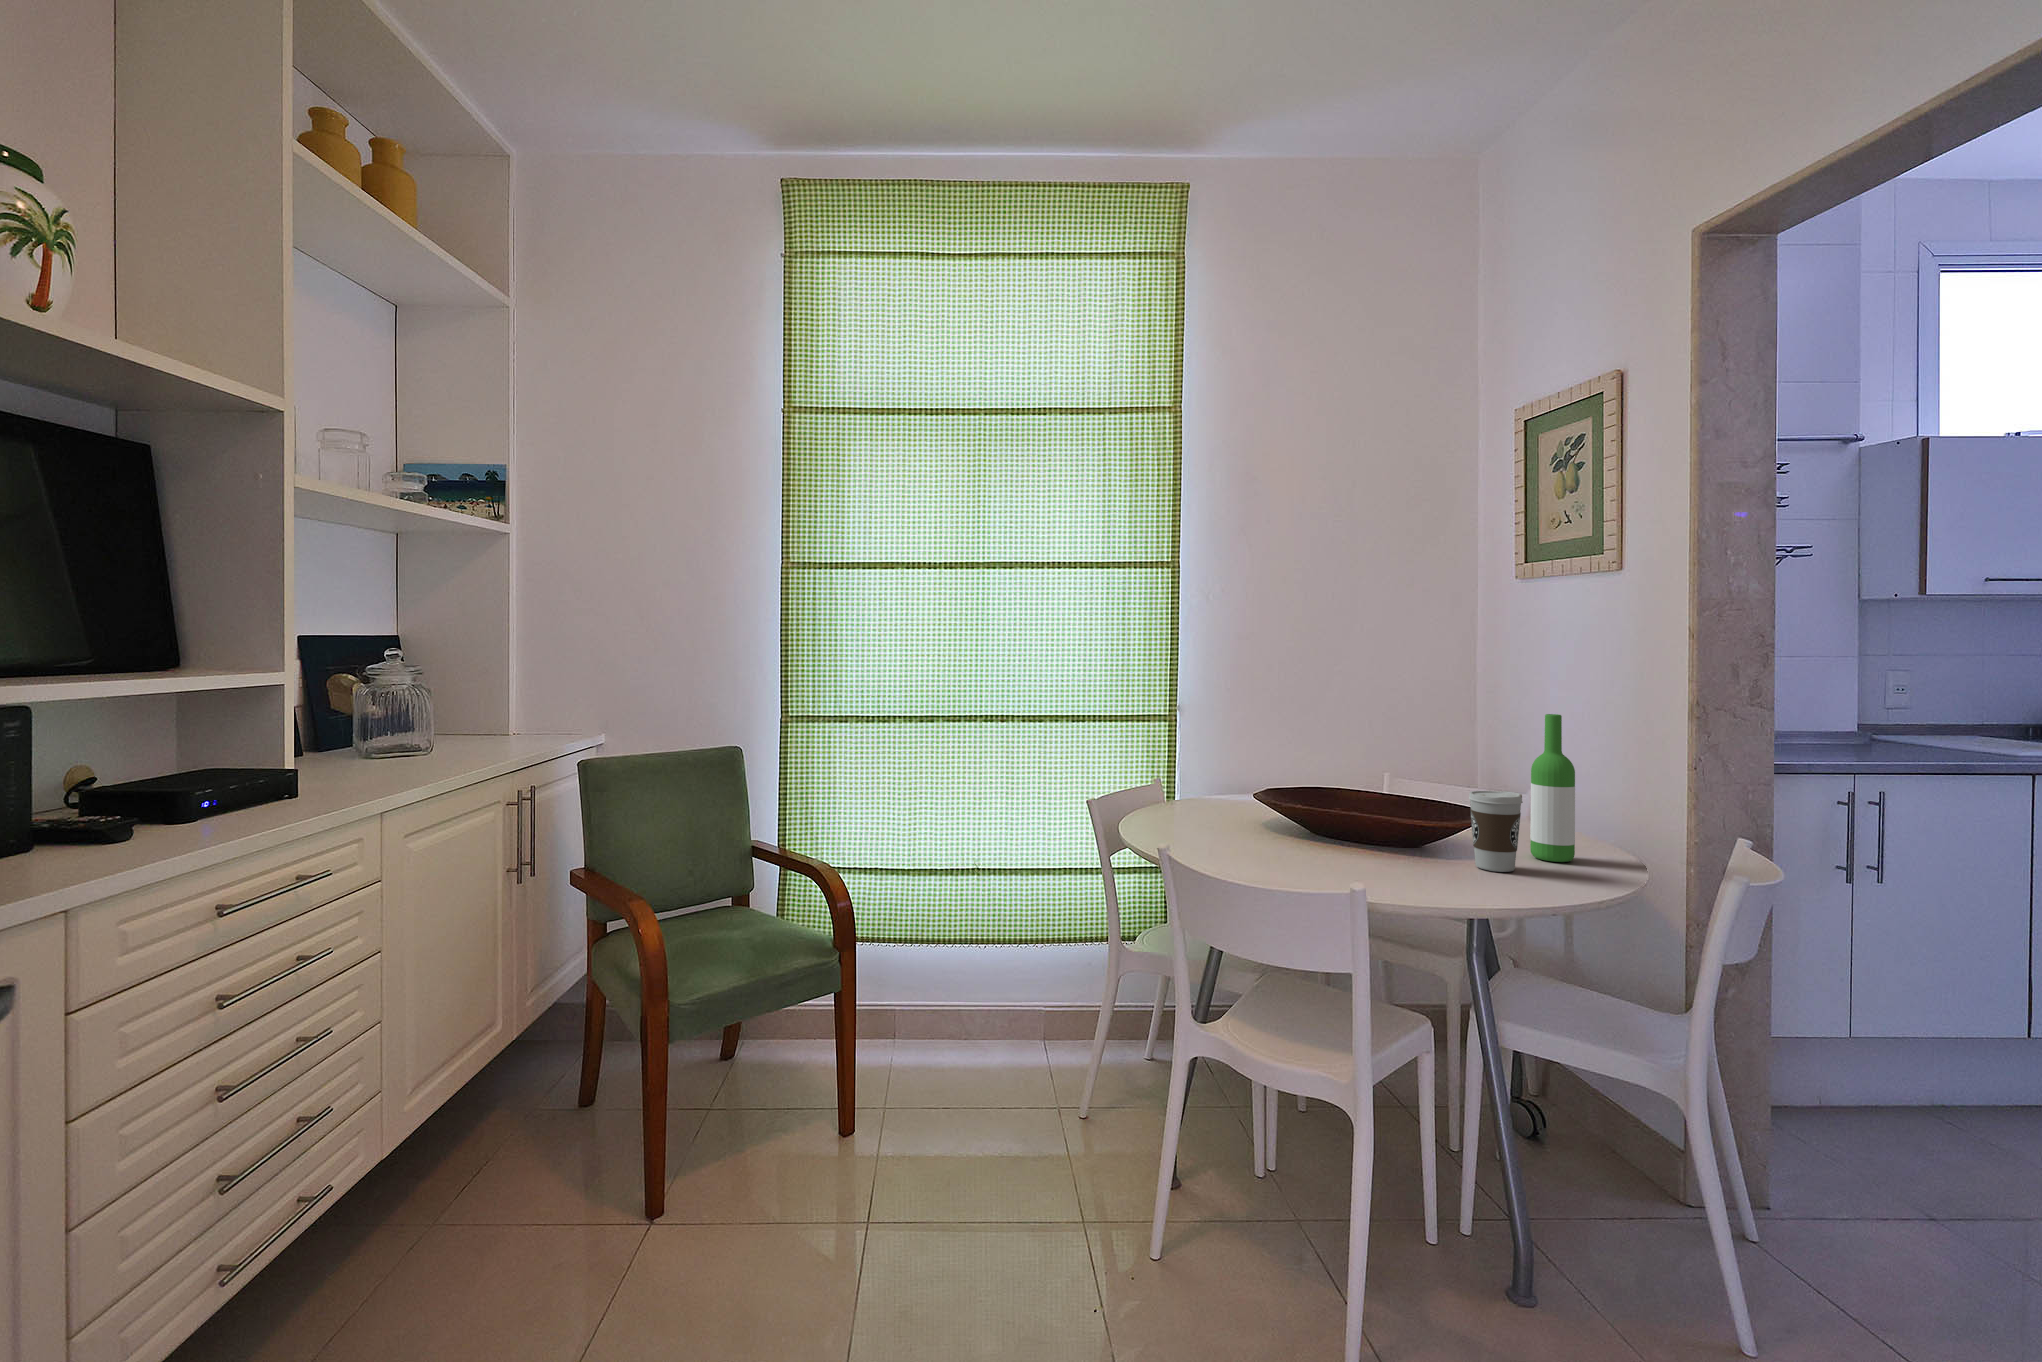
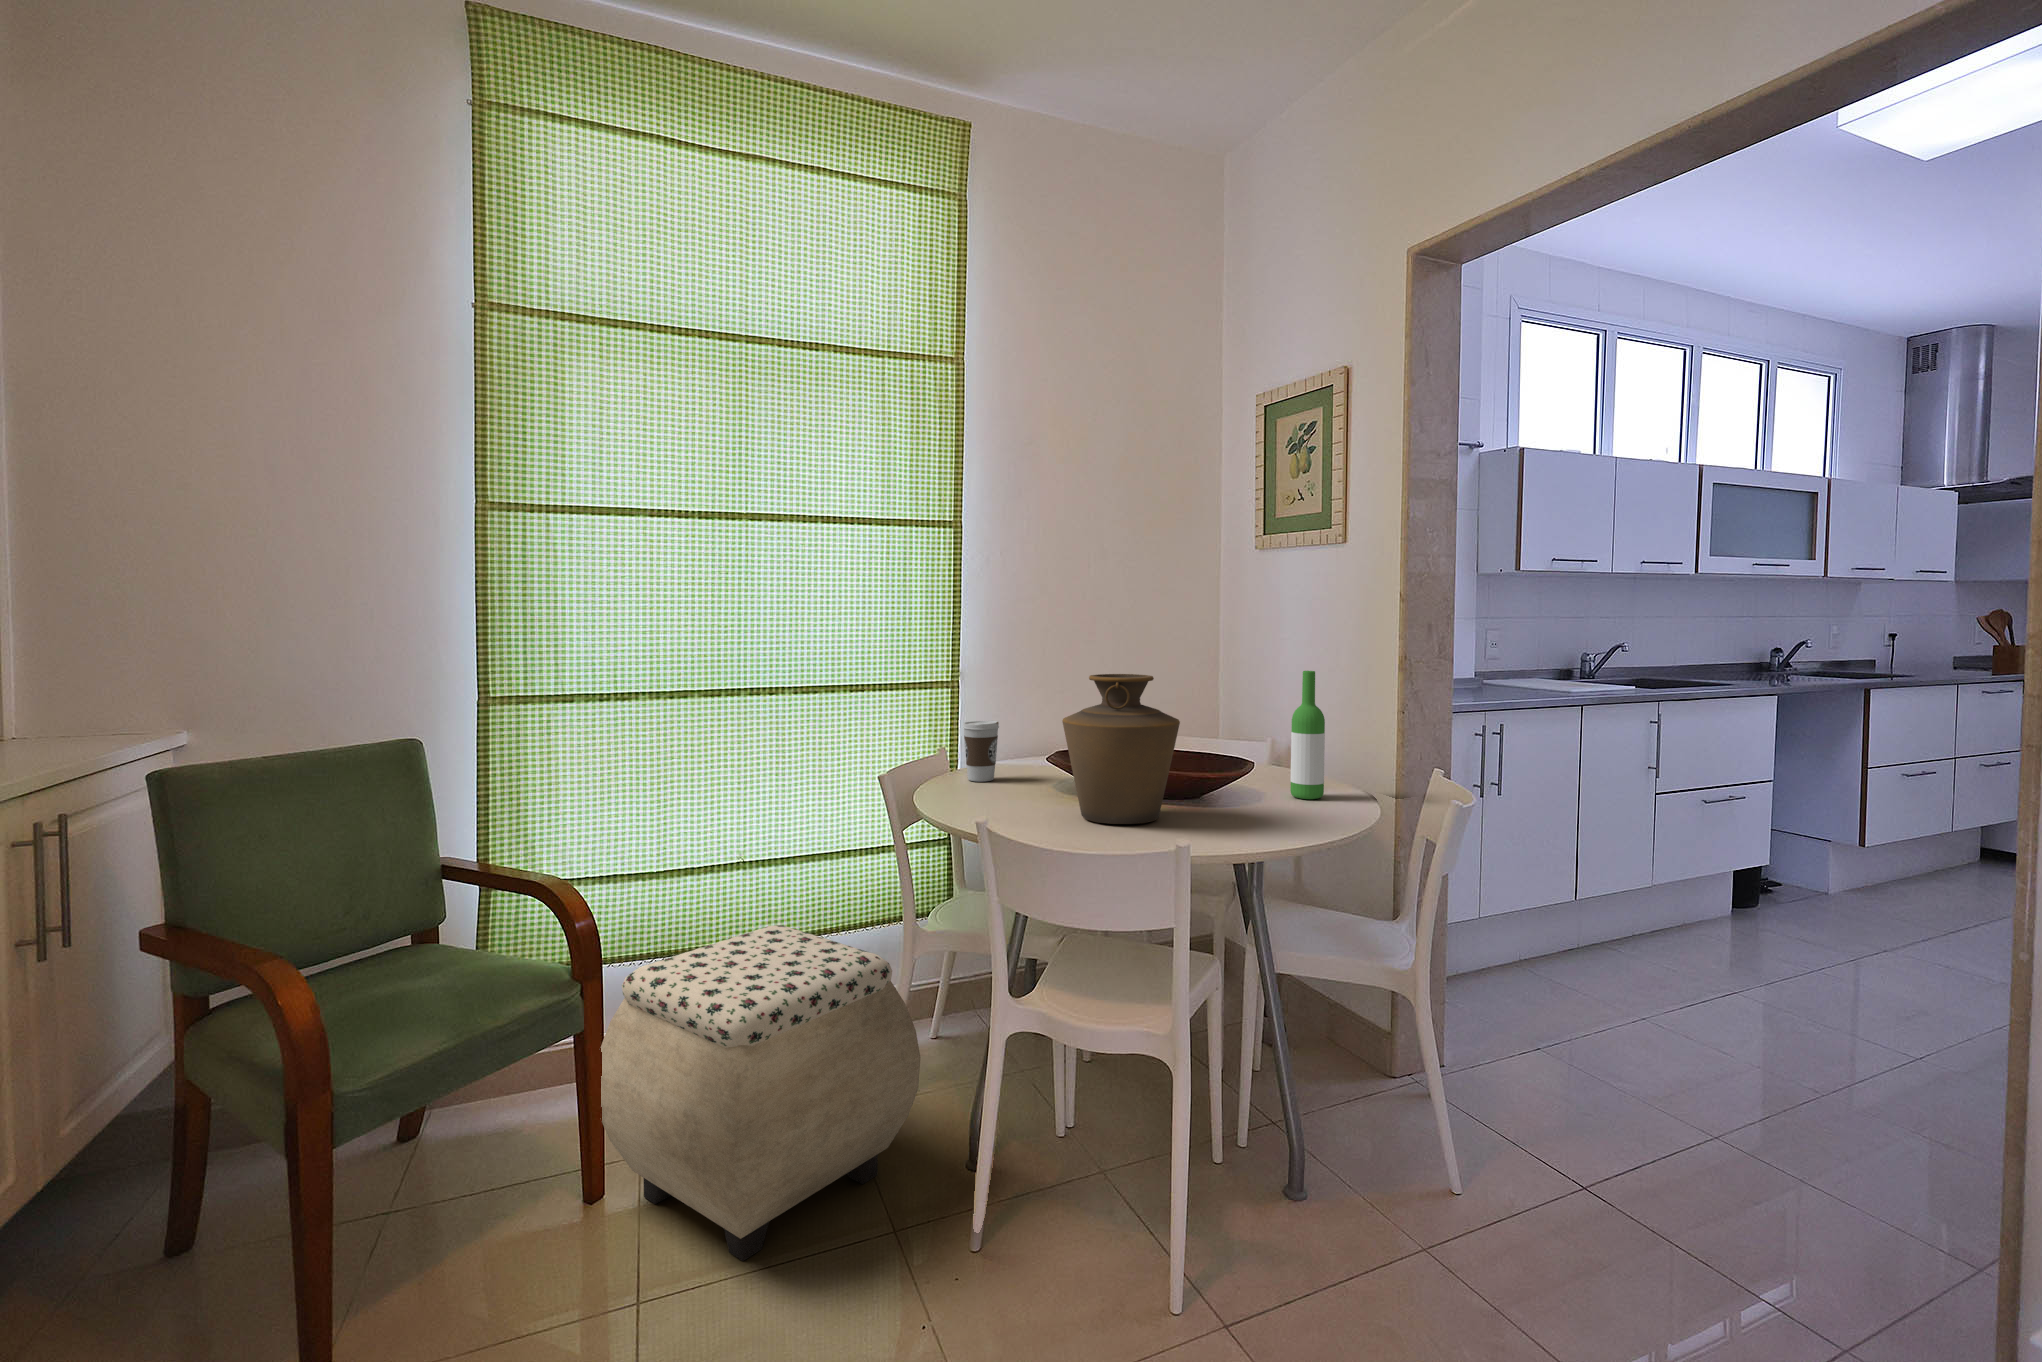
vase: none [1246,712,1376,870] -> present [1062,674,1180,824]
coffee cup: present [1469,791,1523,872] -> present [963,721,999,782]
ottoman: none [840,929,1111,1230] -> present [601,925,921,1261]

